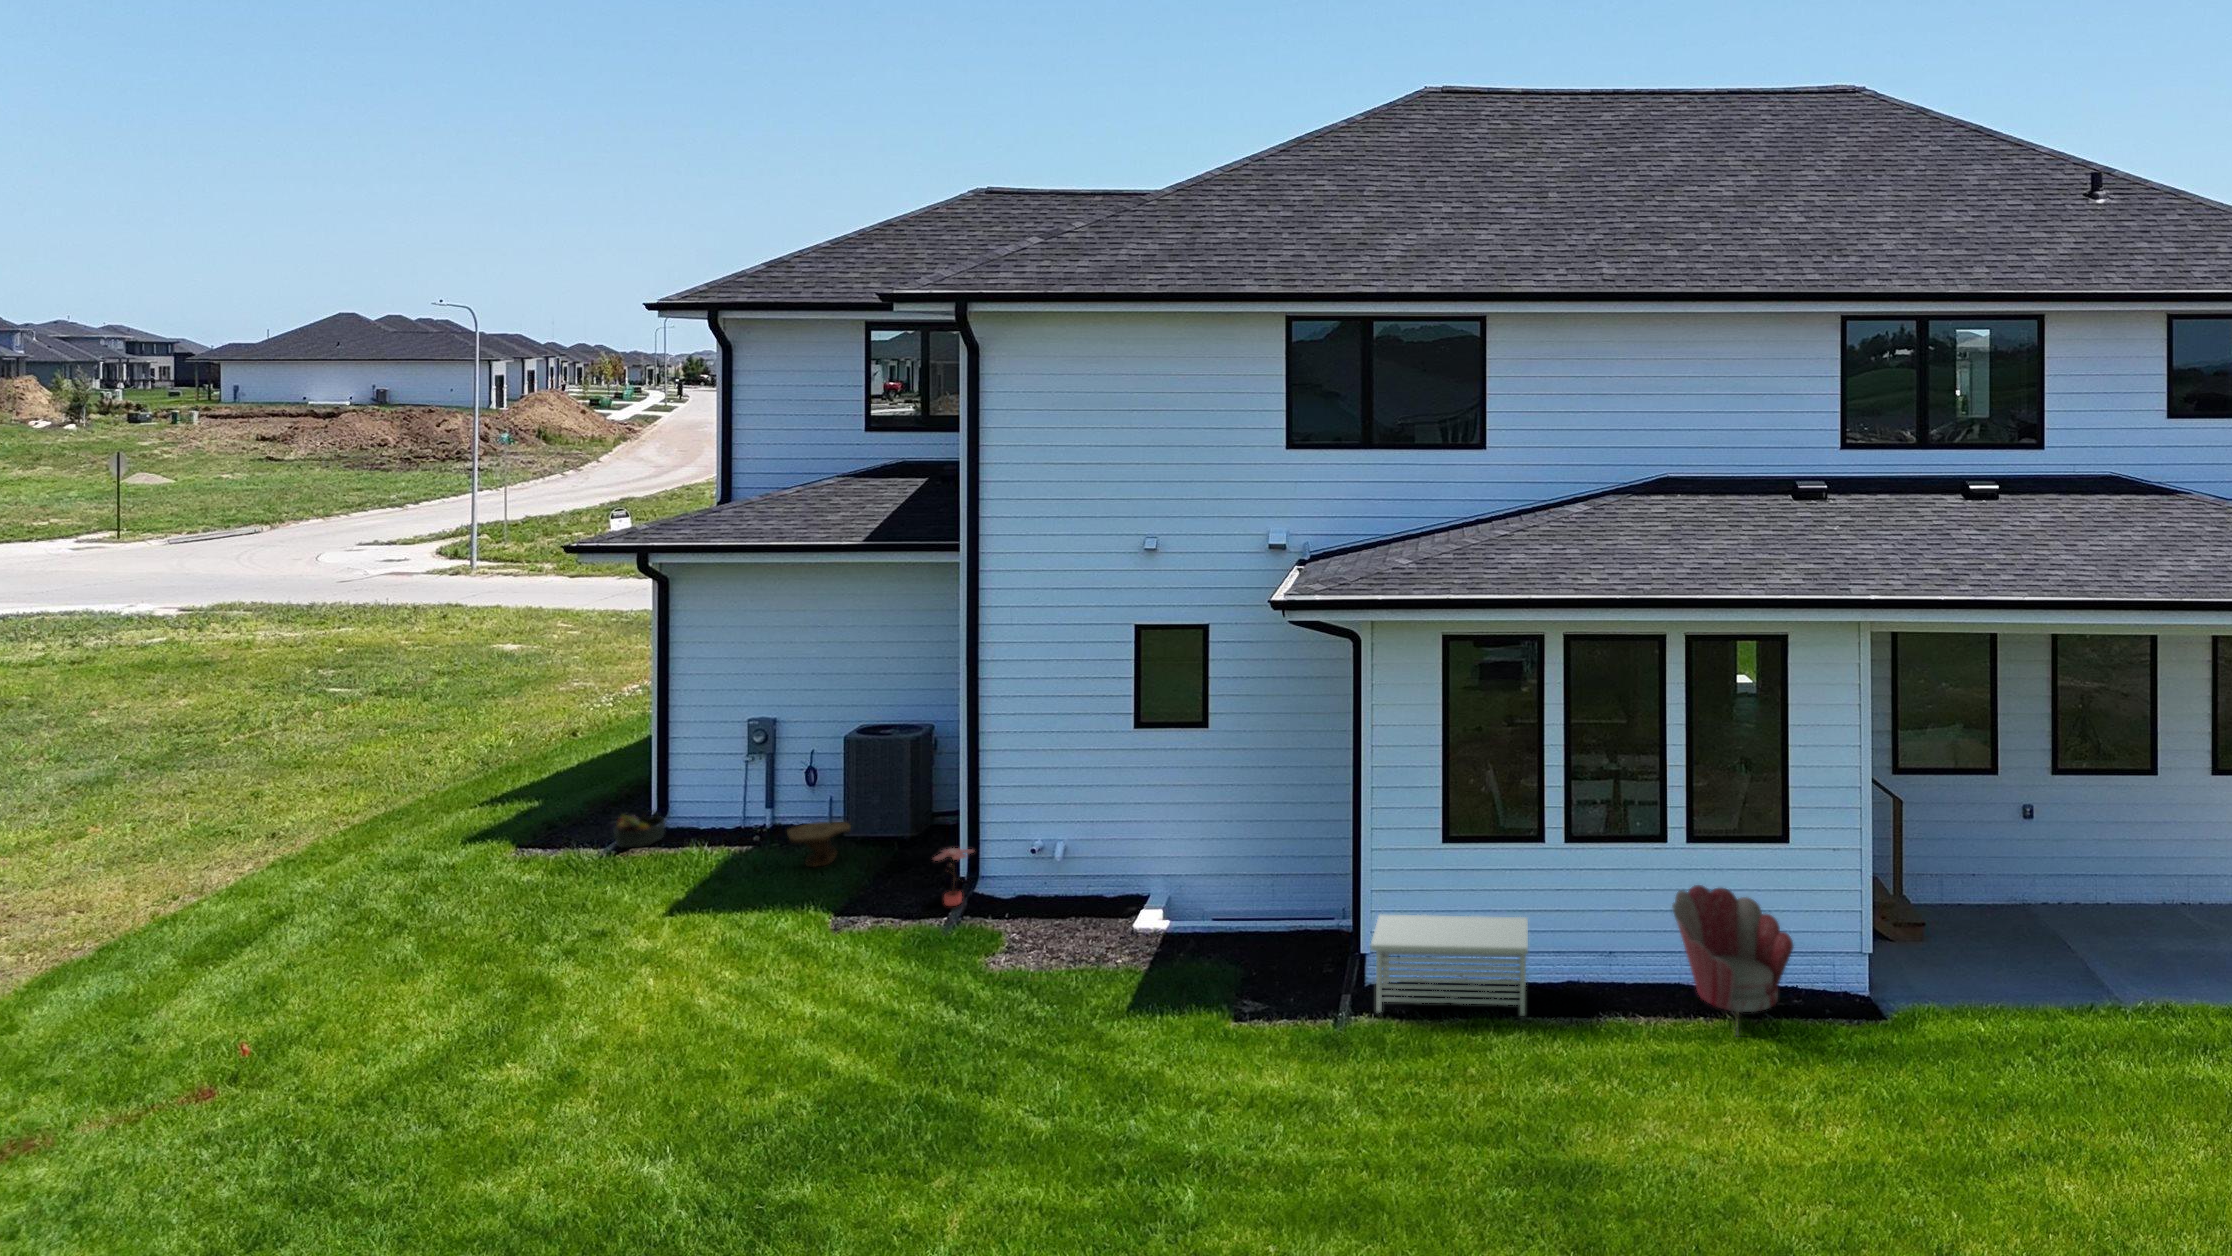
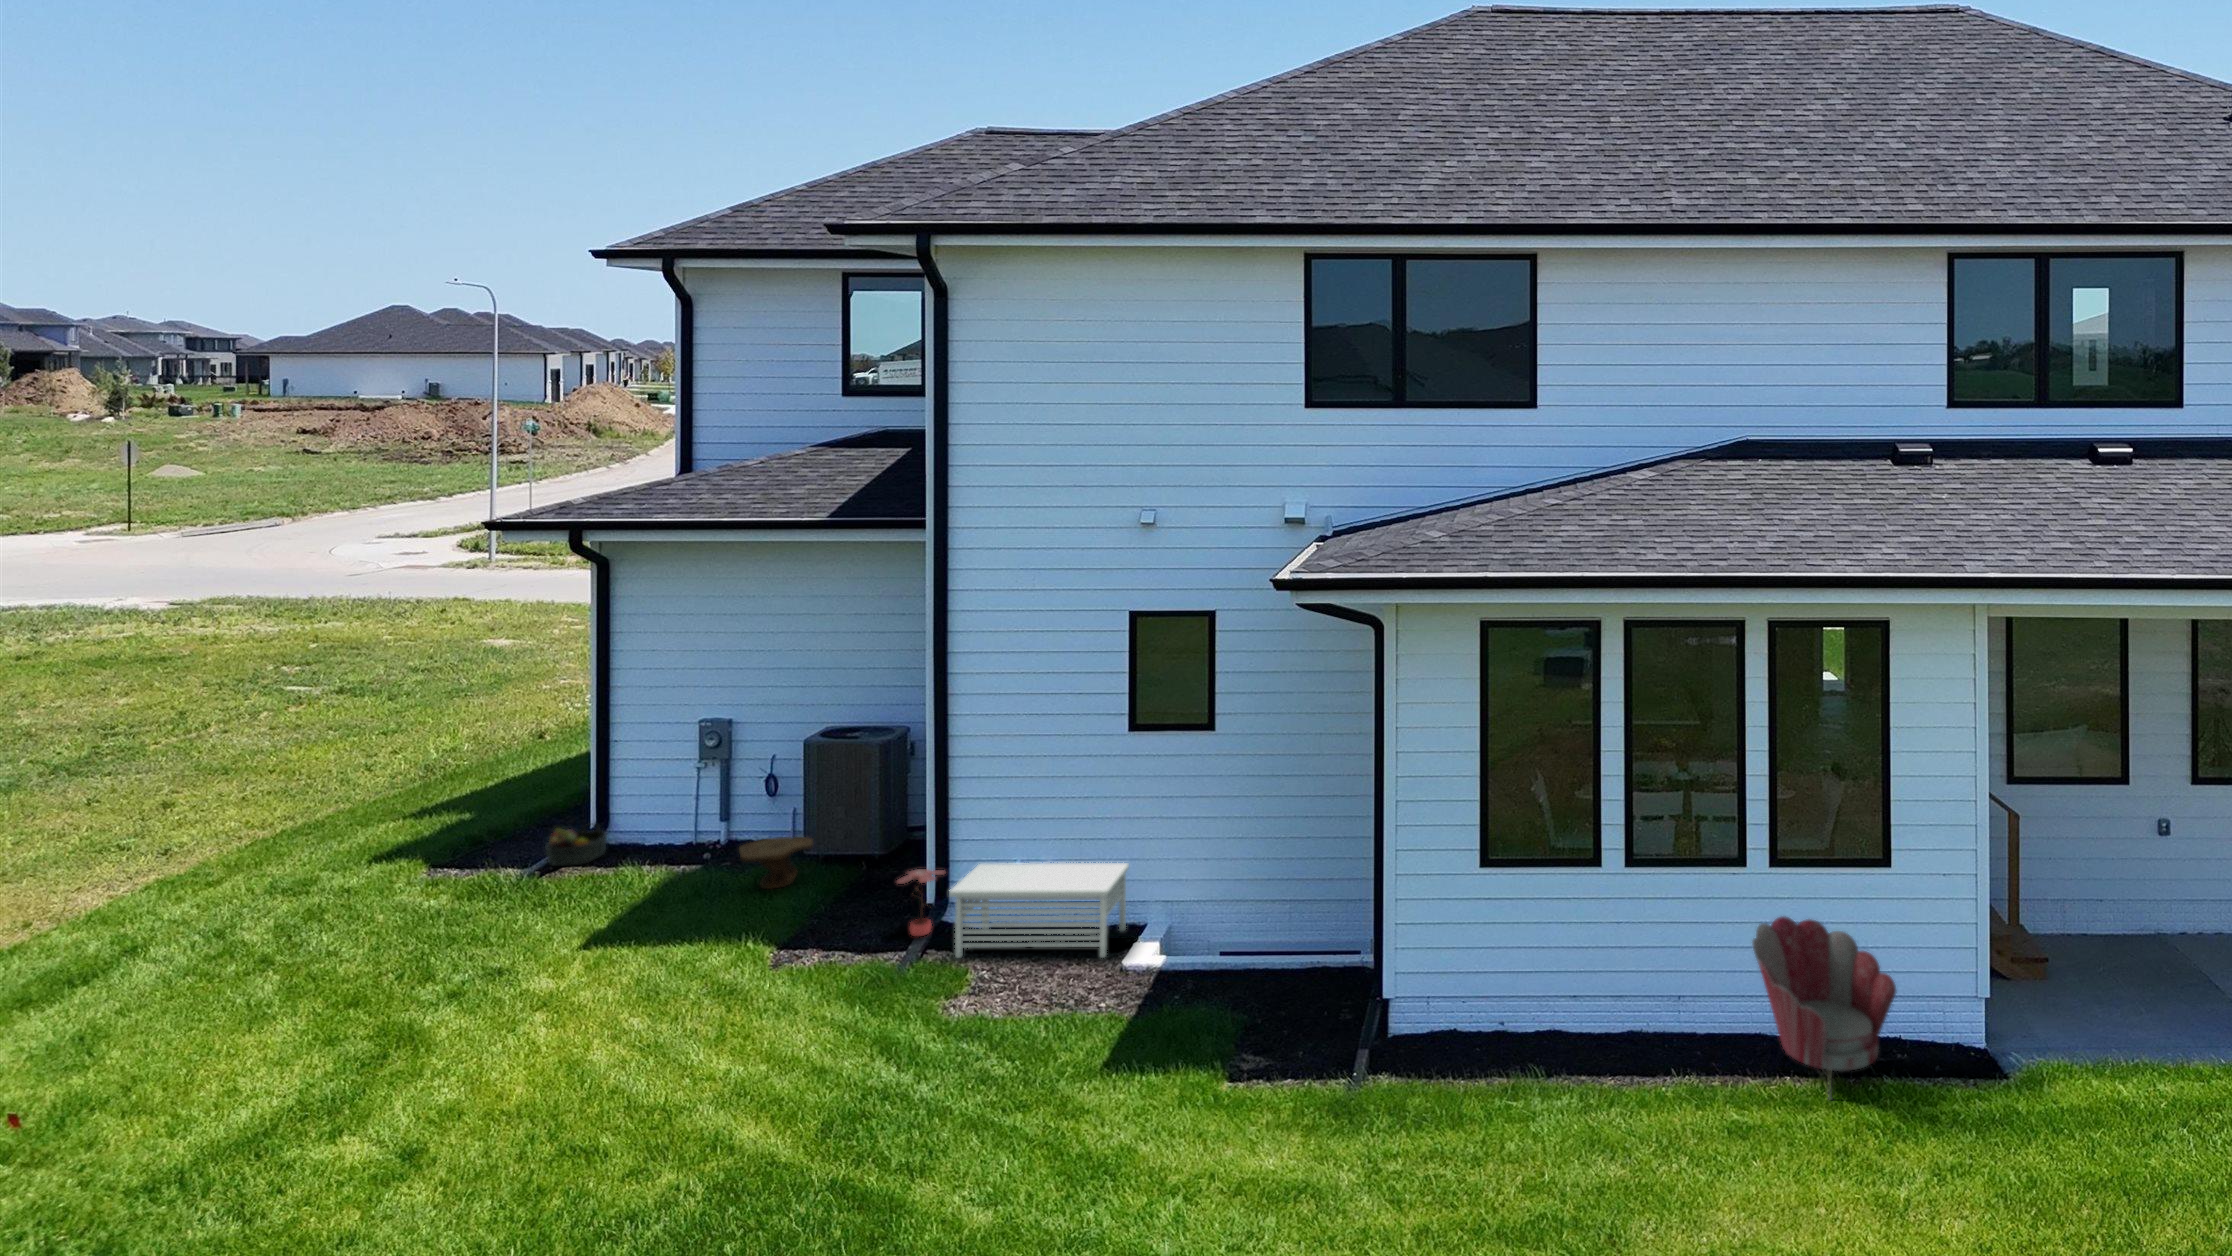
storage bench: present [1370,915,1528,1016] -> present [949,863,1129,958]

